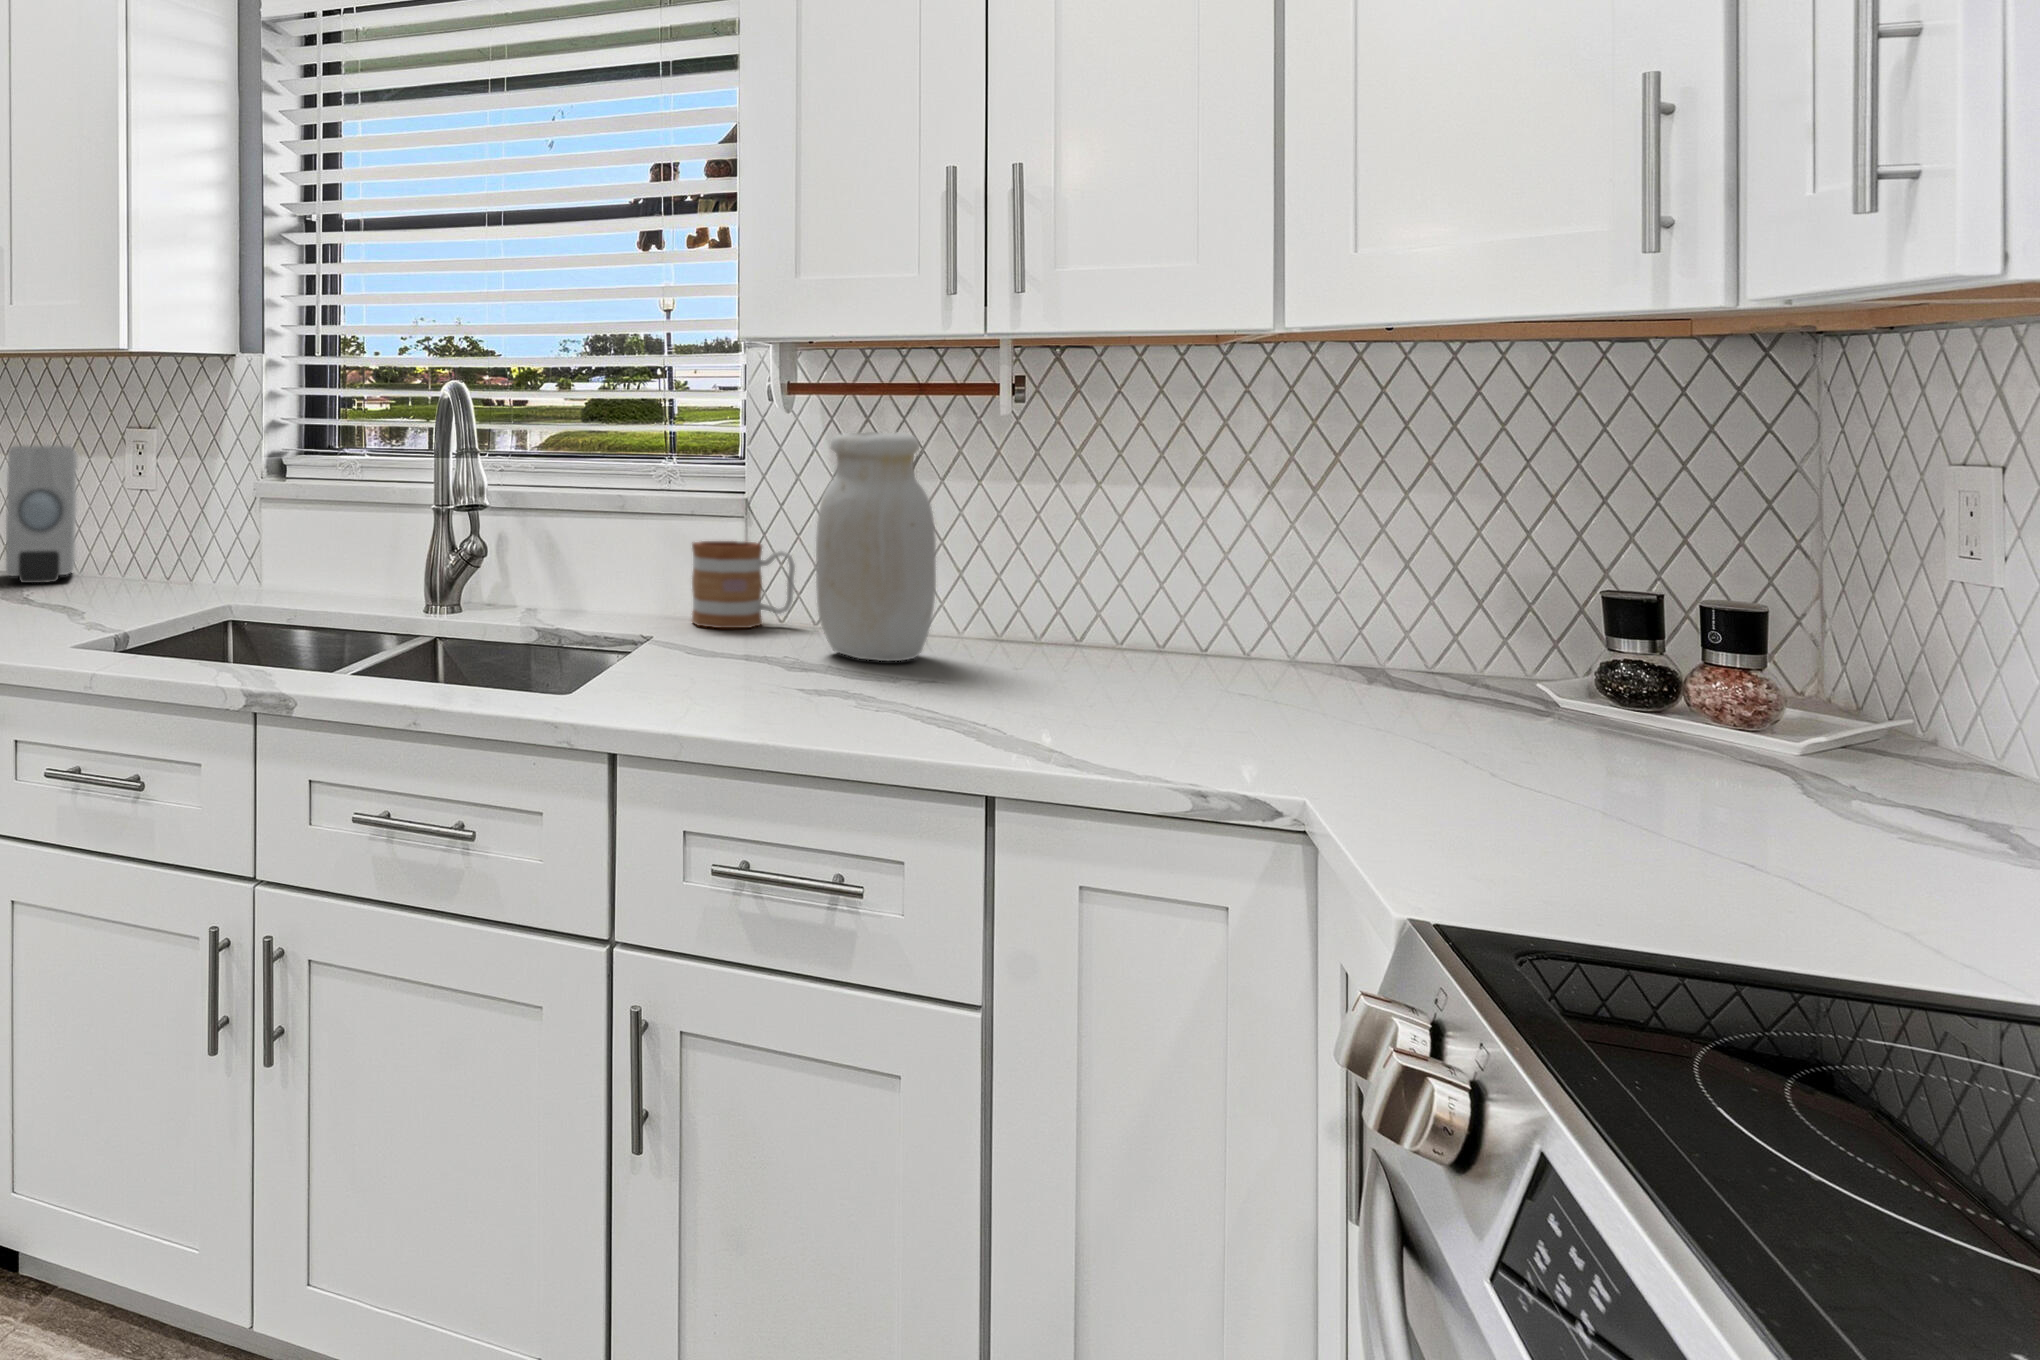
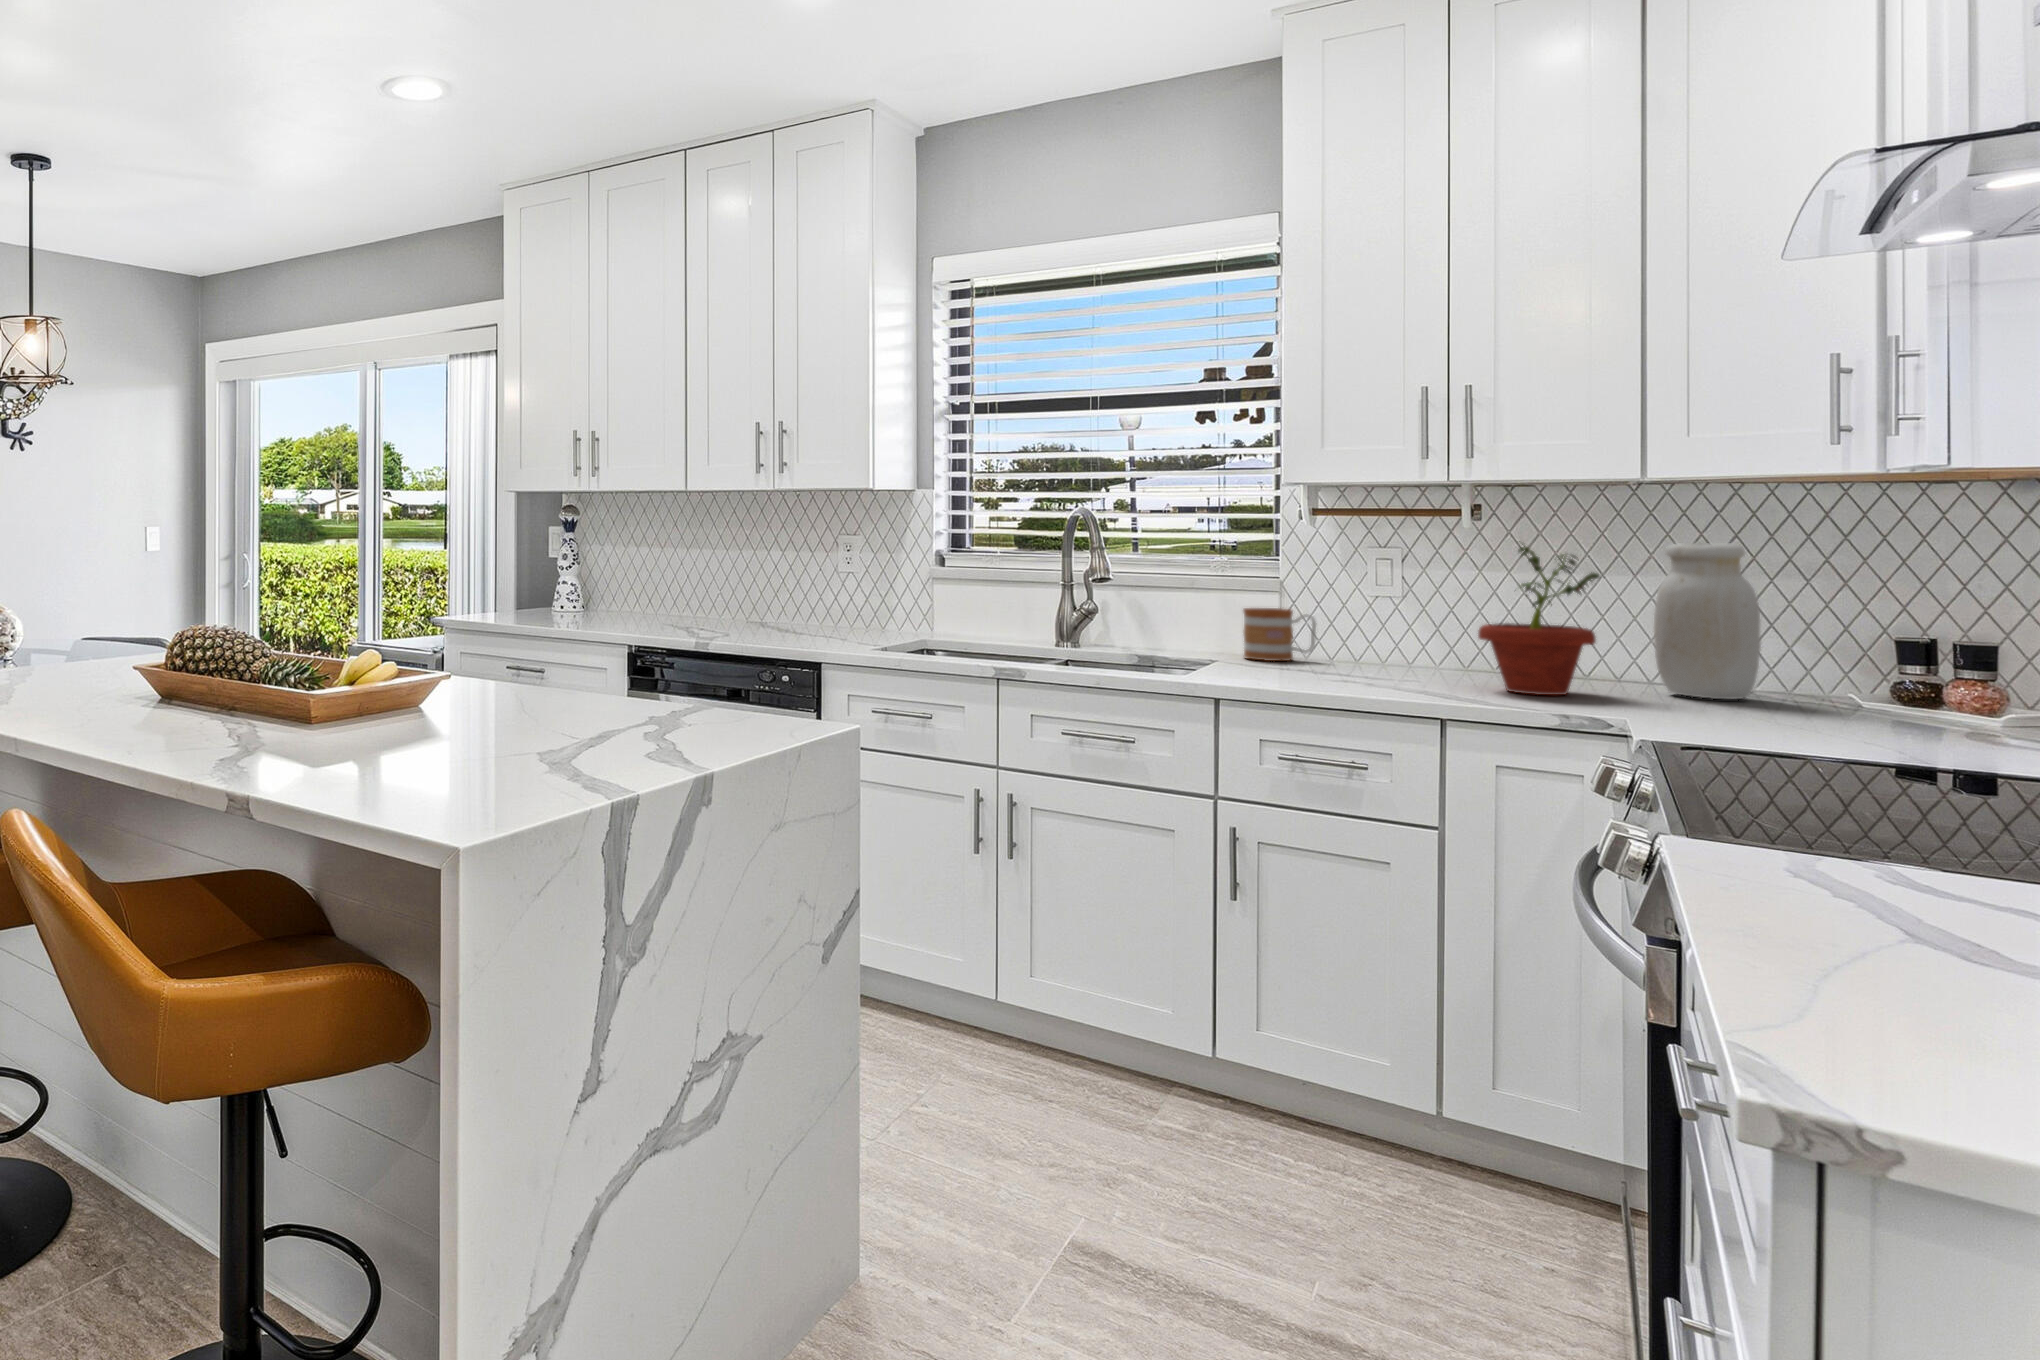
jar: present [816,432,936,661] -> present [1654,543,1761,699]
potted plant: none [1024,436,1211,699] -> present [1478,541,1600,695]
soap dispenser: present [6,446,77,583] -> none [769,547,813,630]

